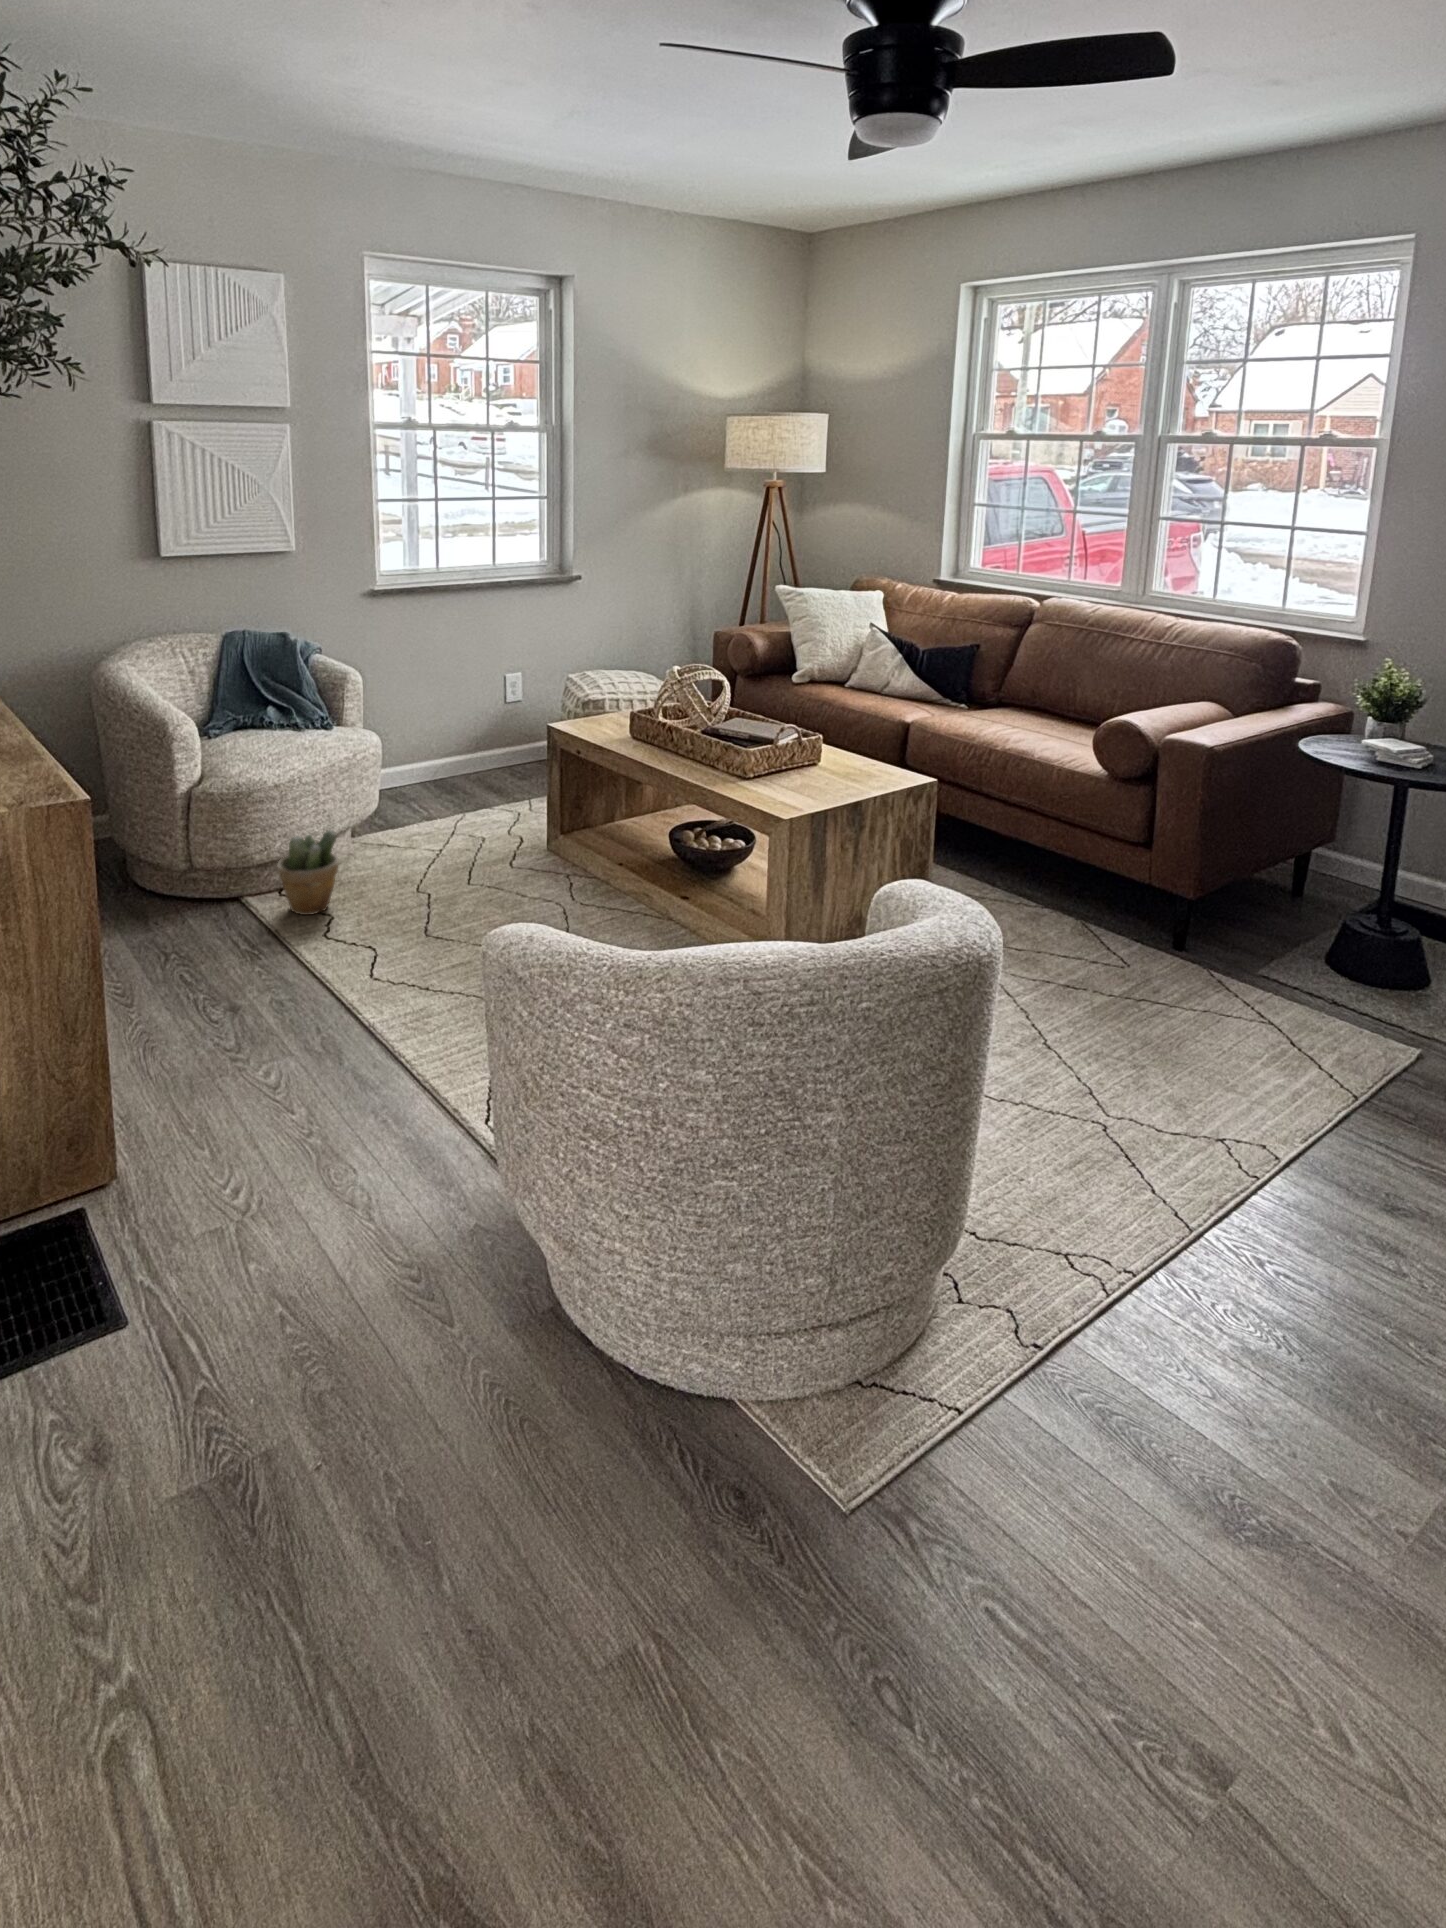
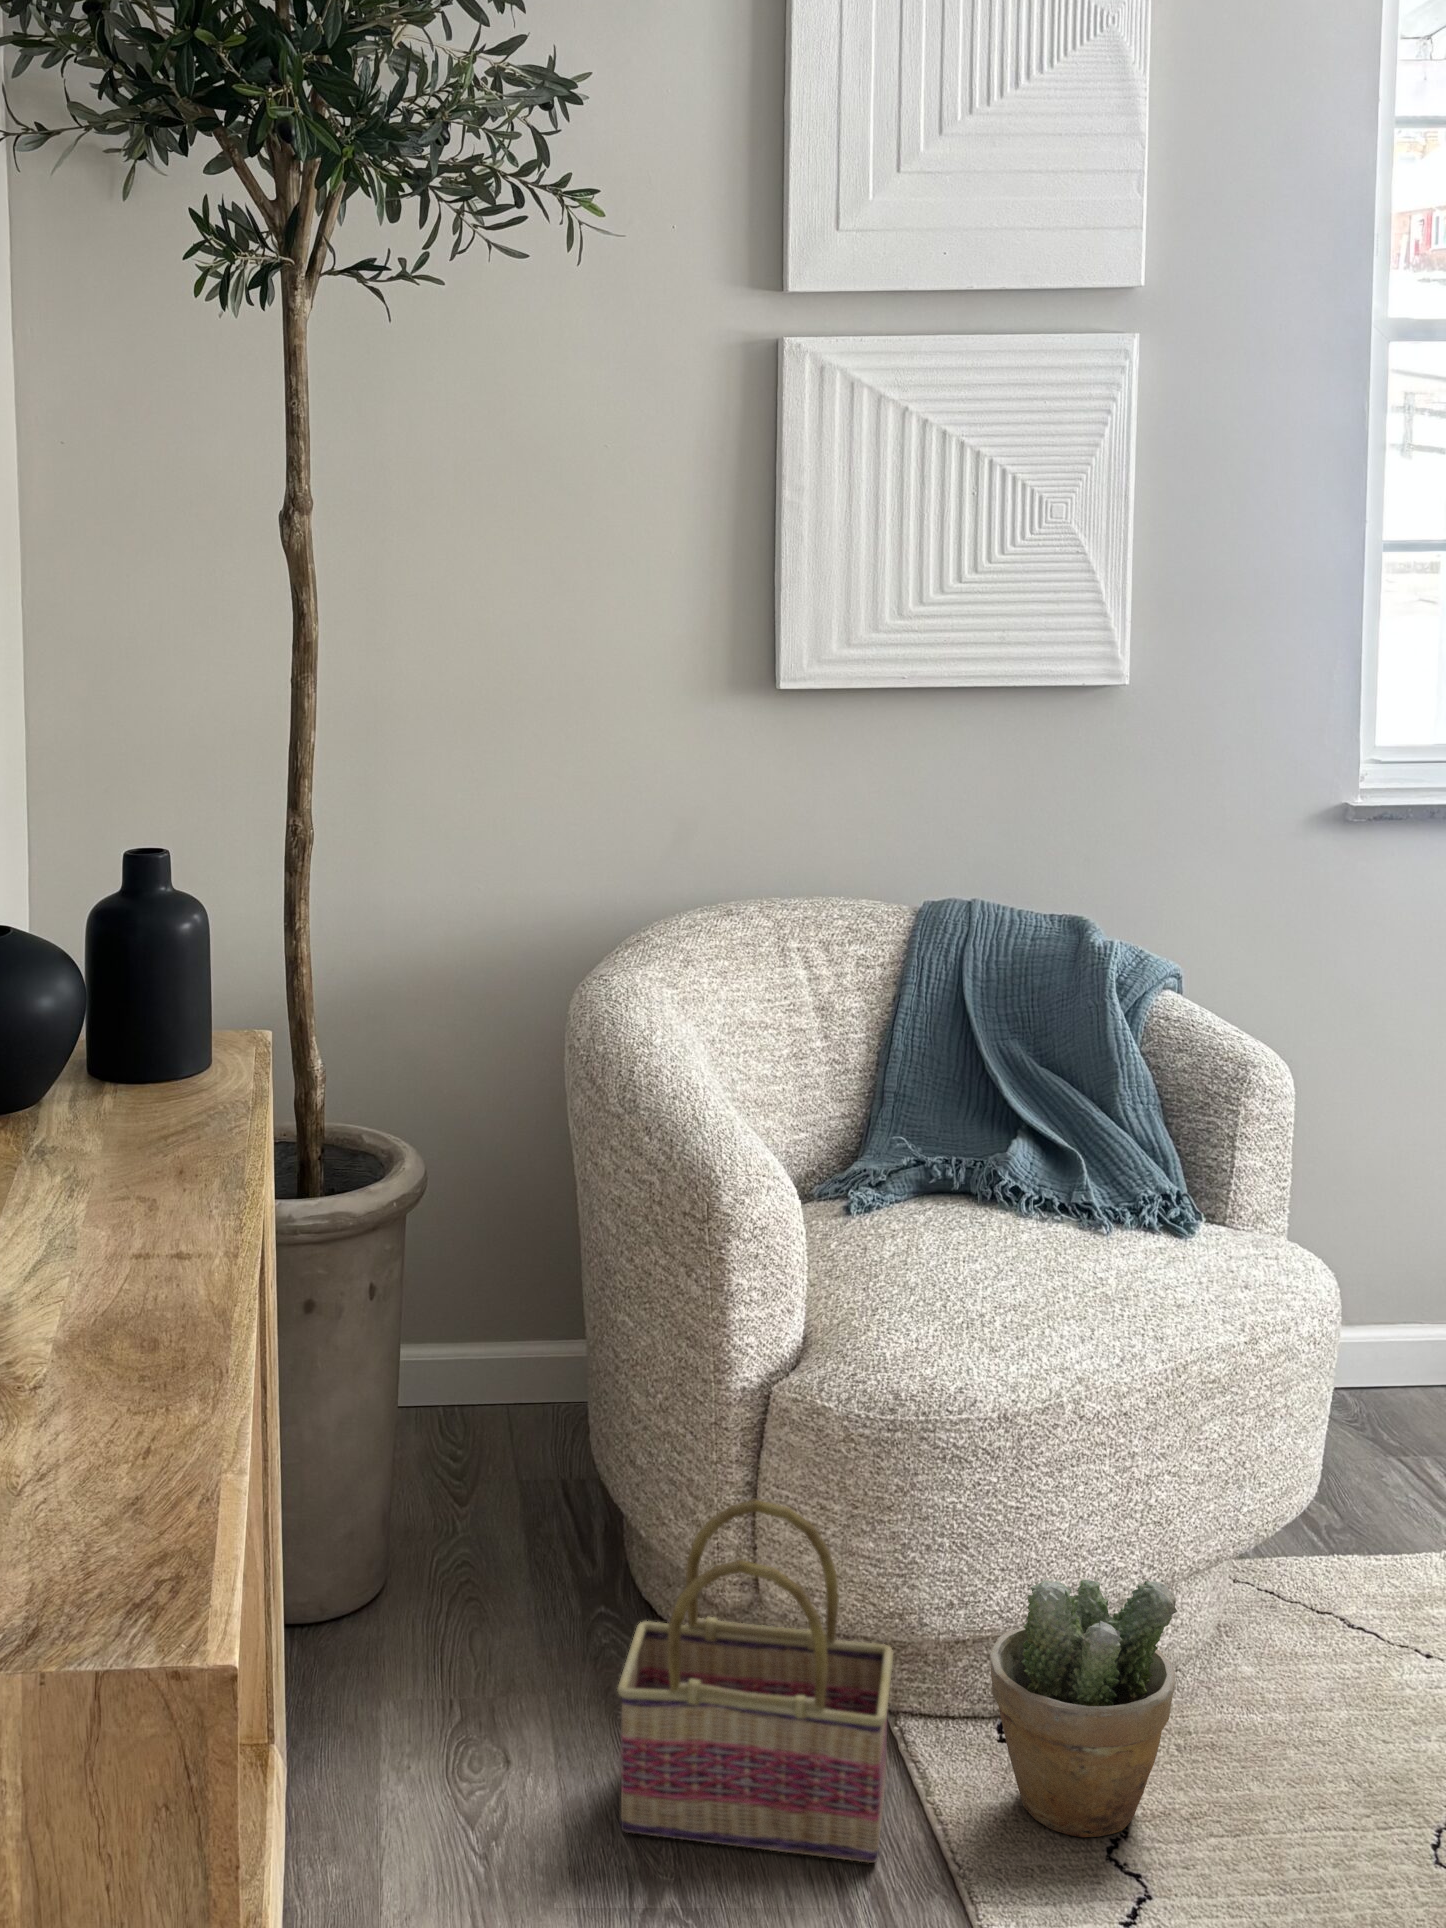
basket: none [146,829,245,946] -> present [618,1500,893,1863]

